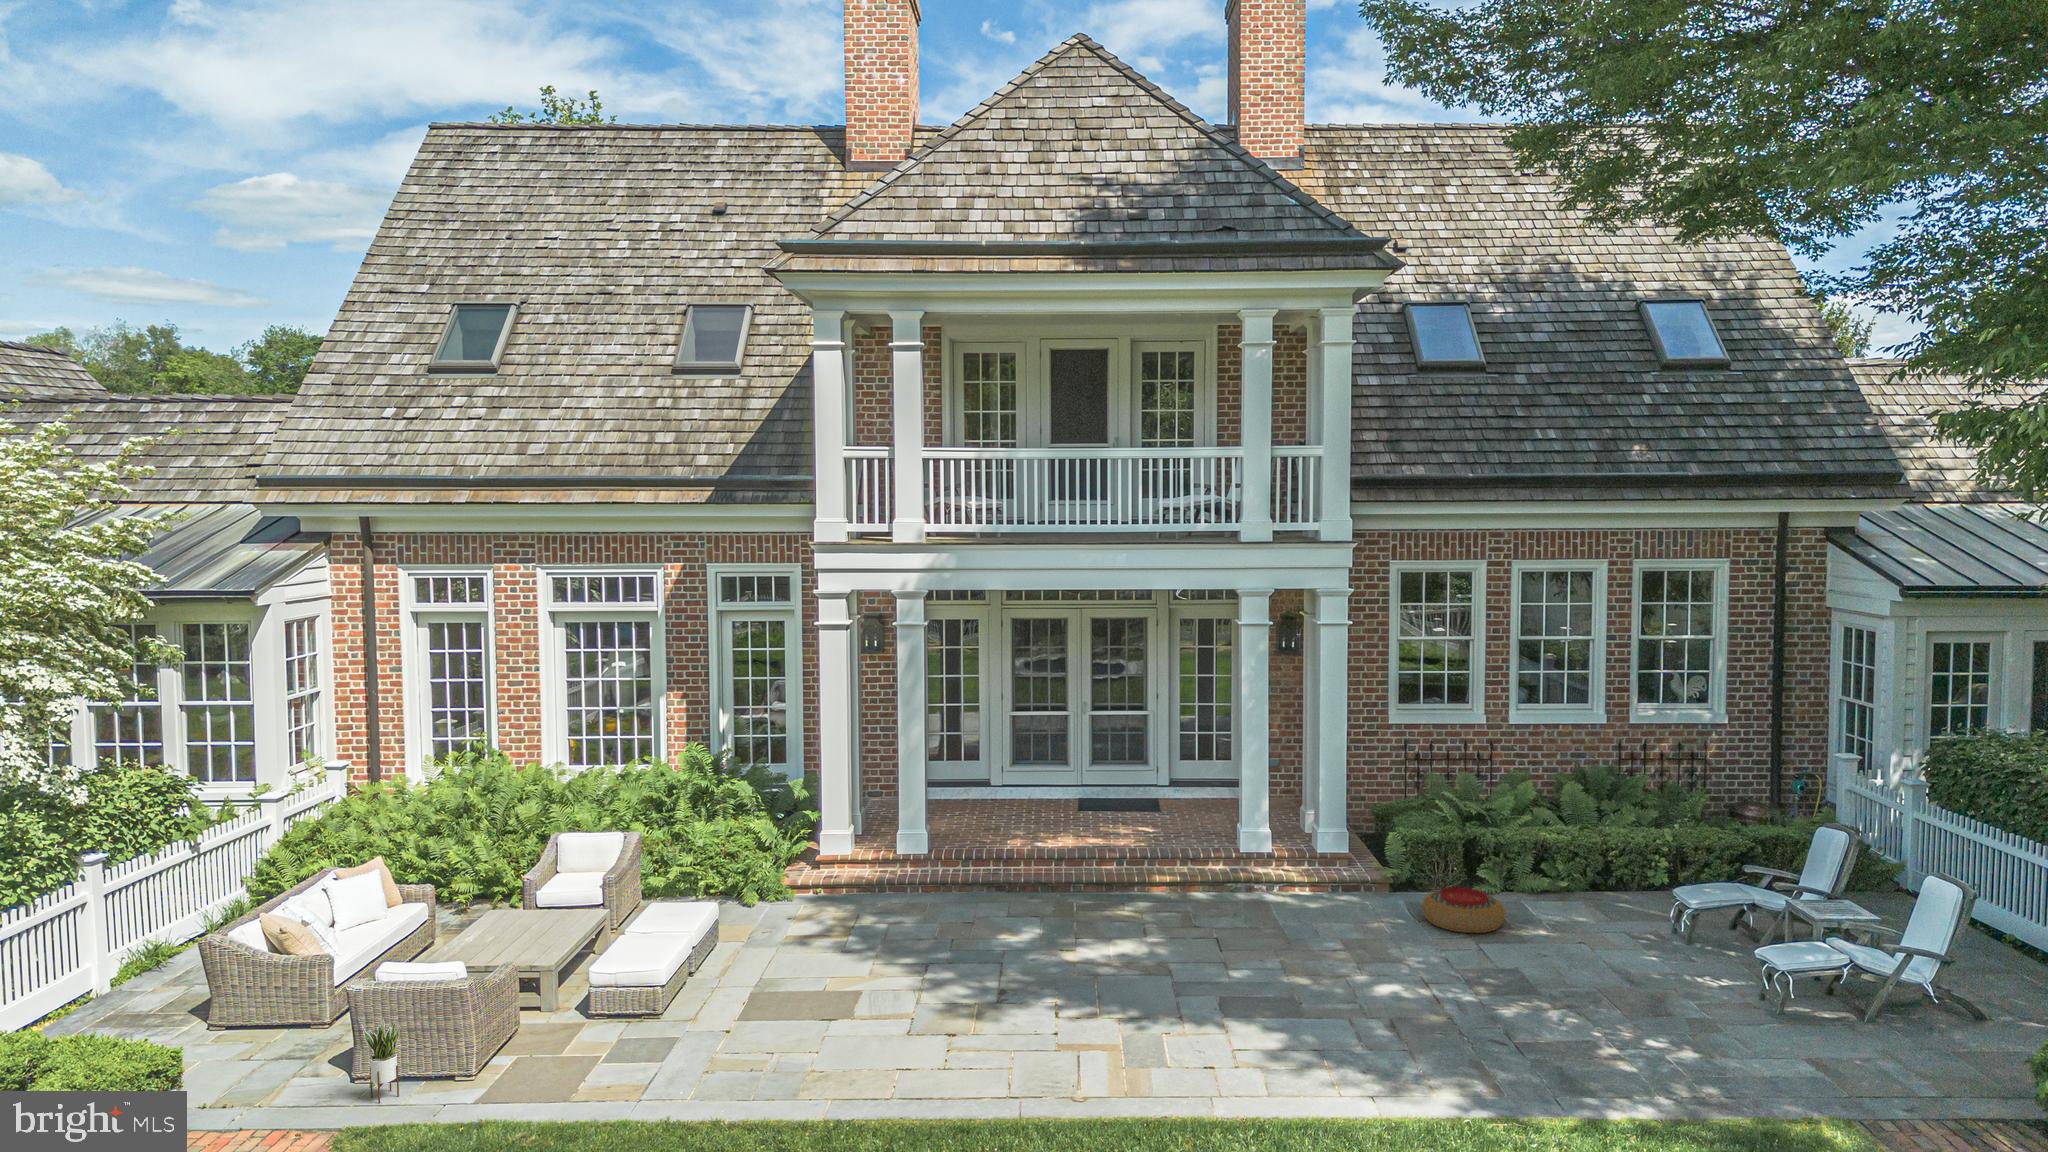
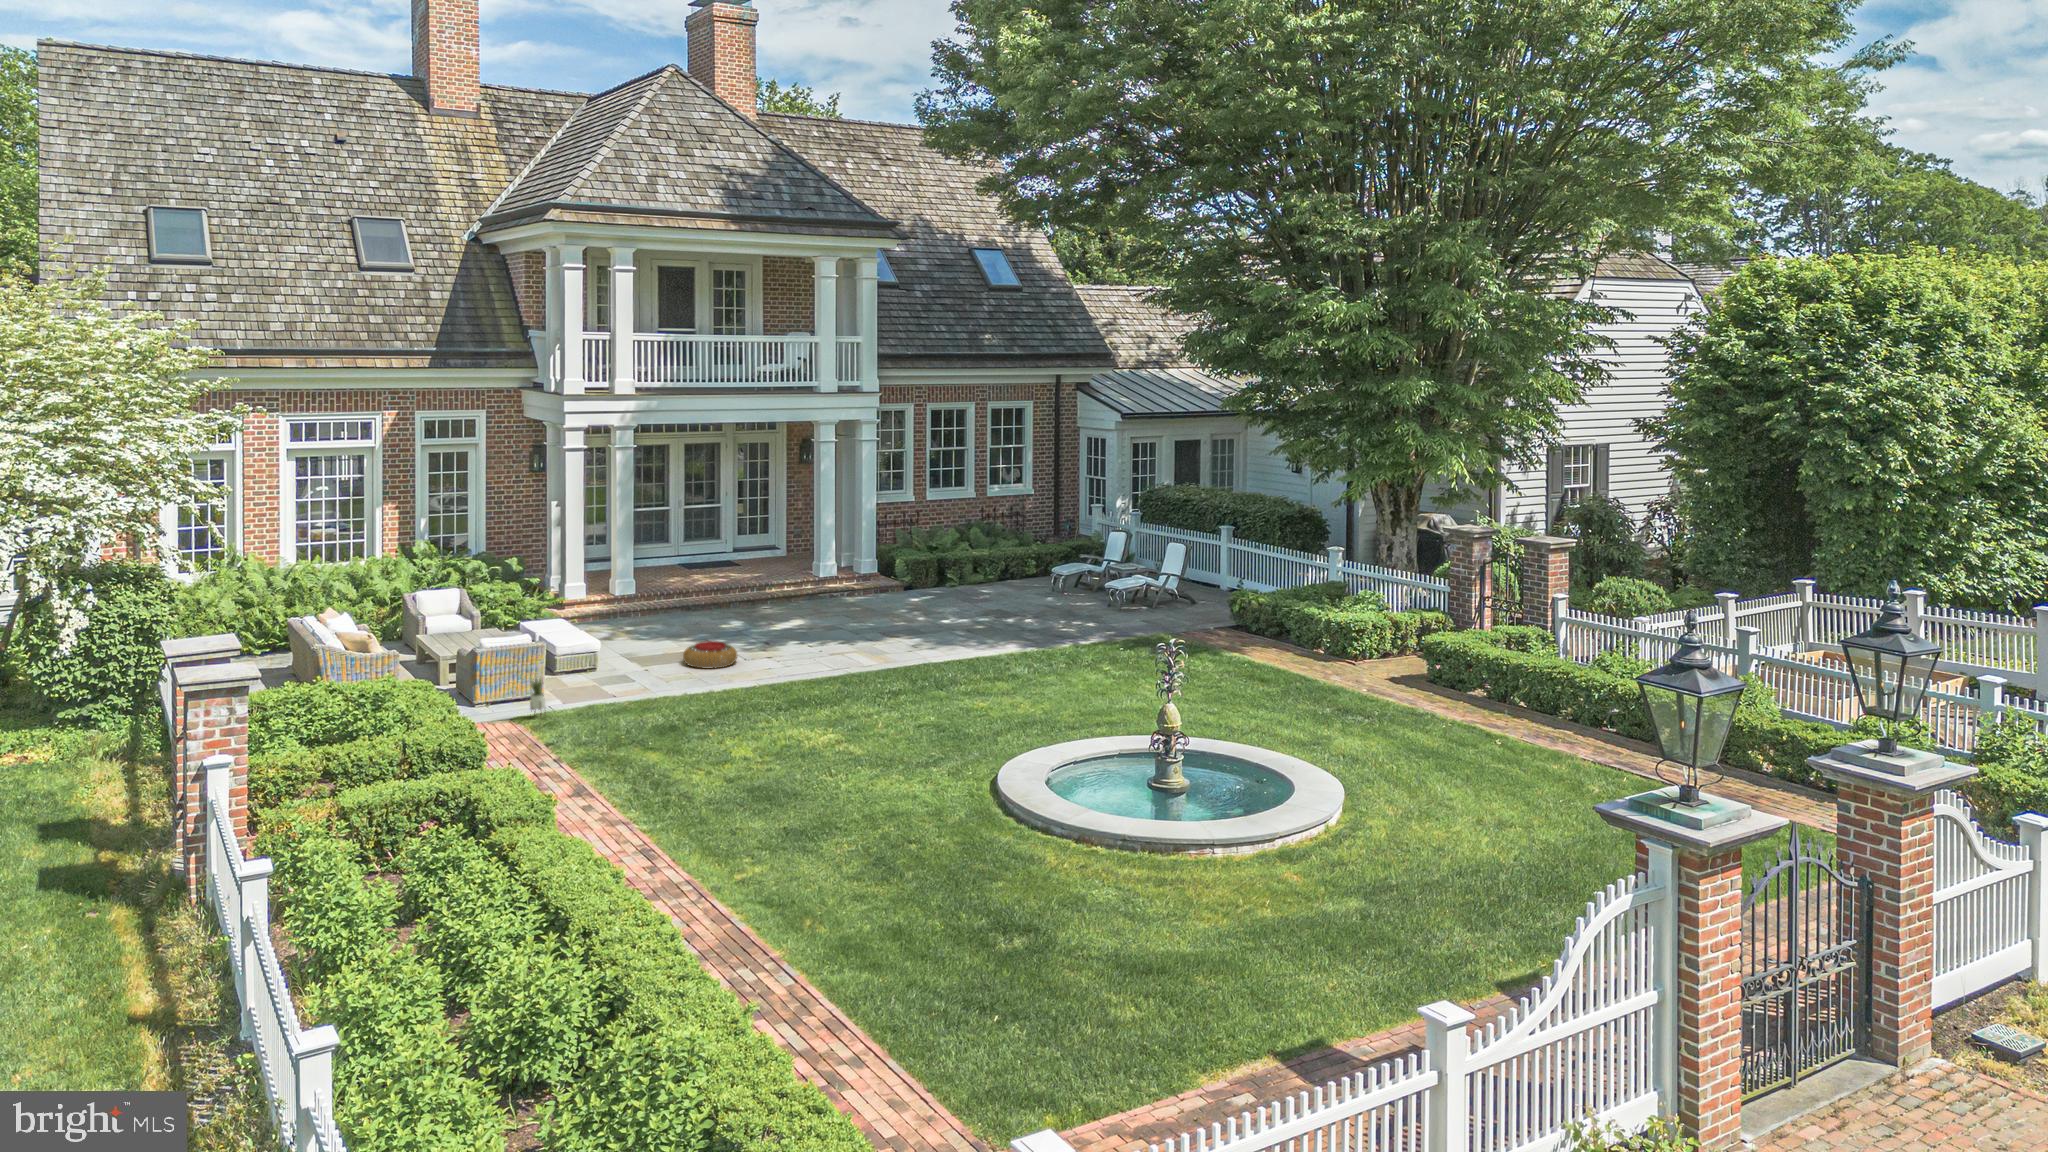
pouf: present [1422,887,1505,933] -> present [683,641,737,669]

